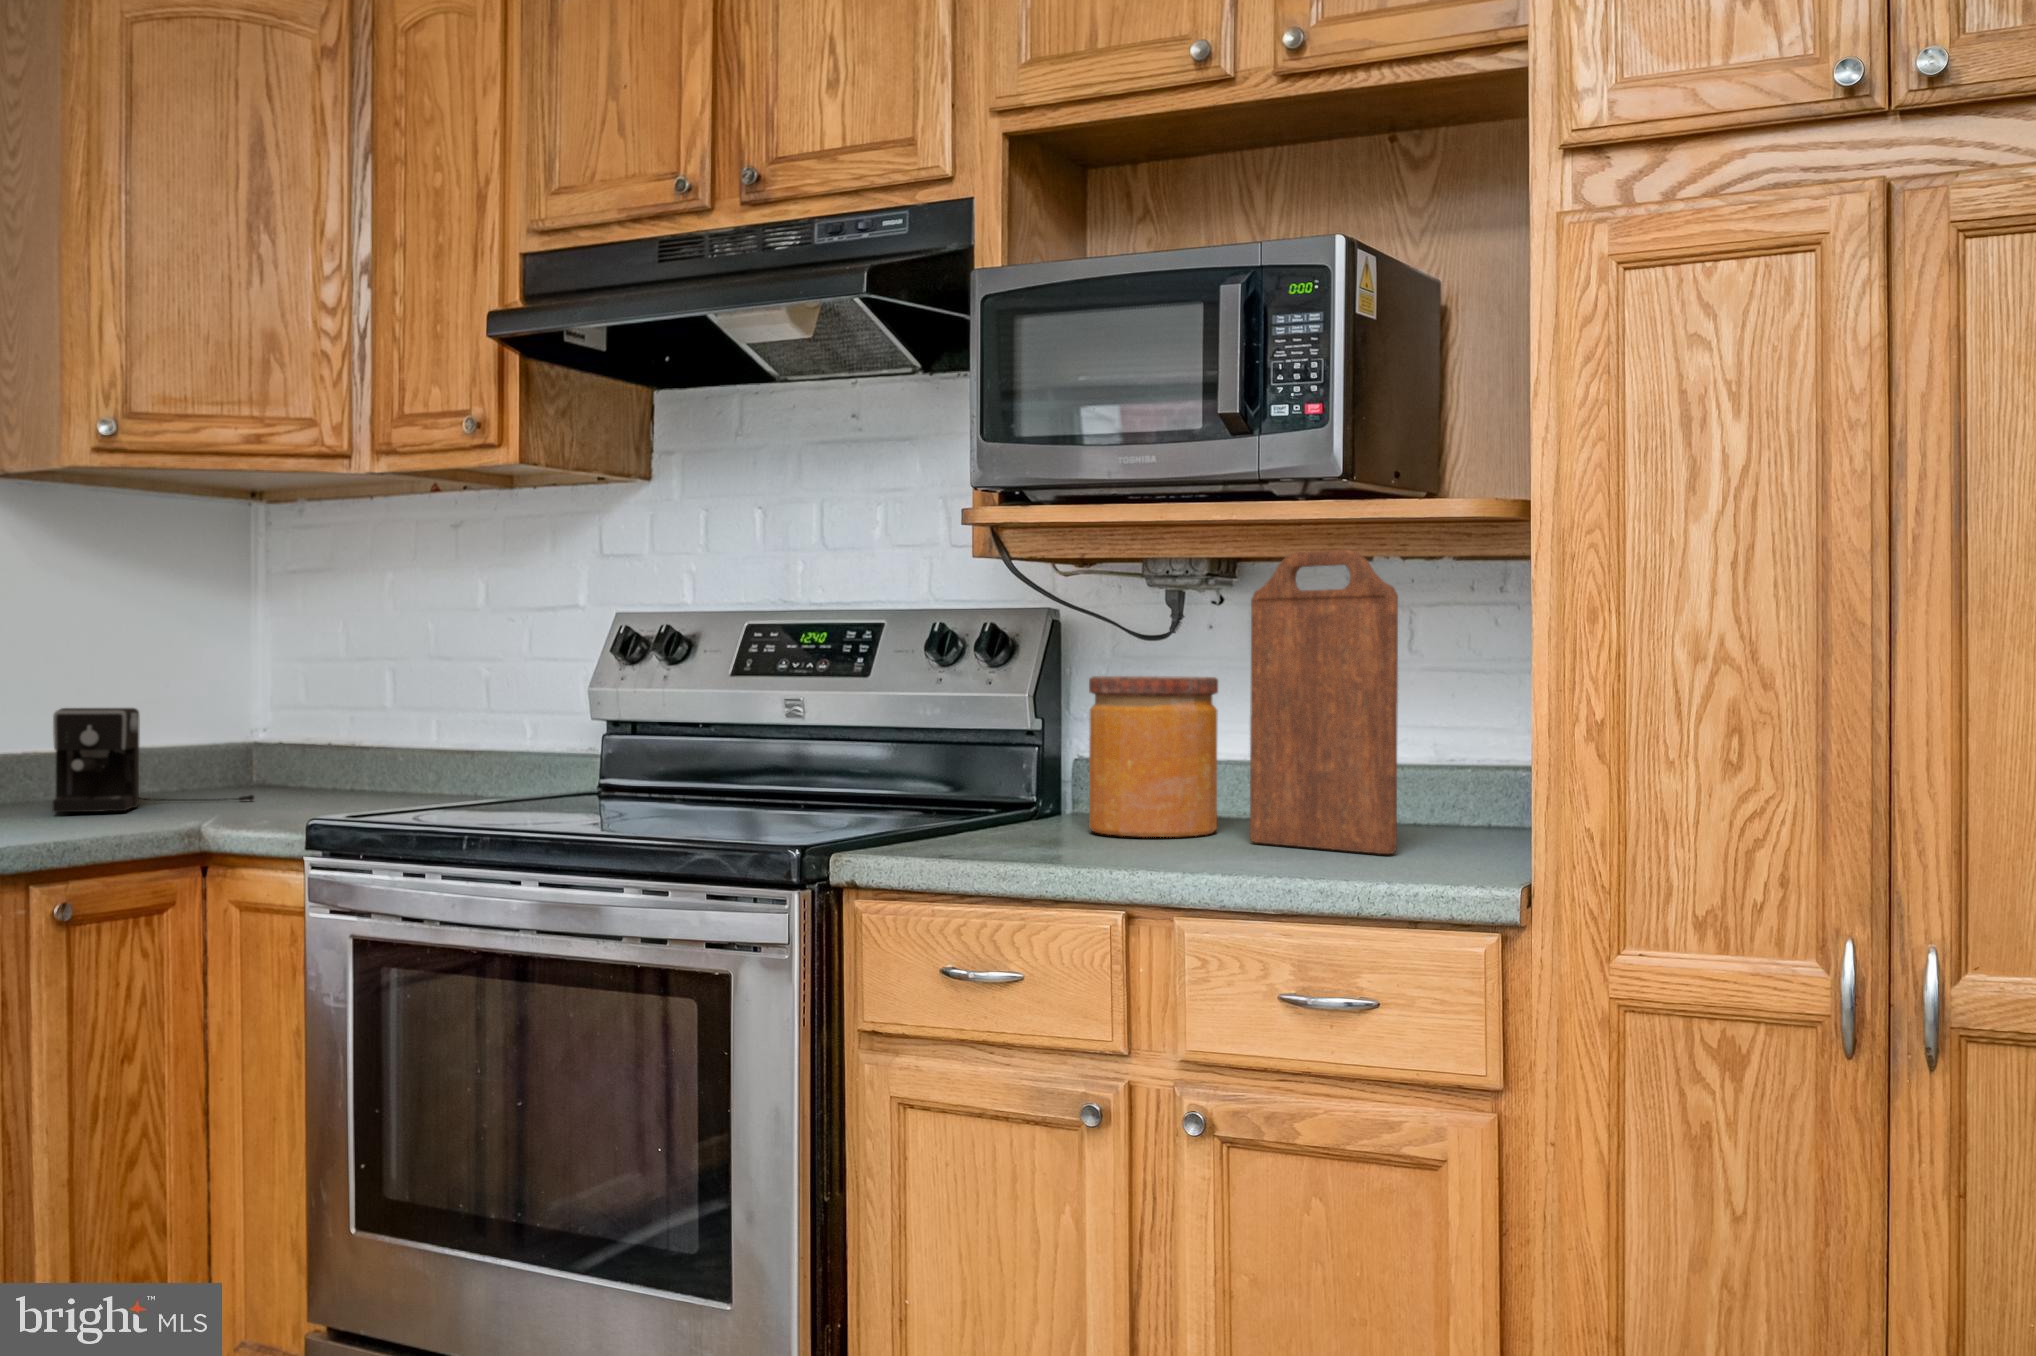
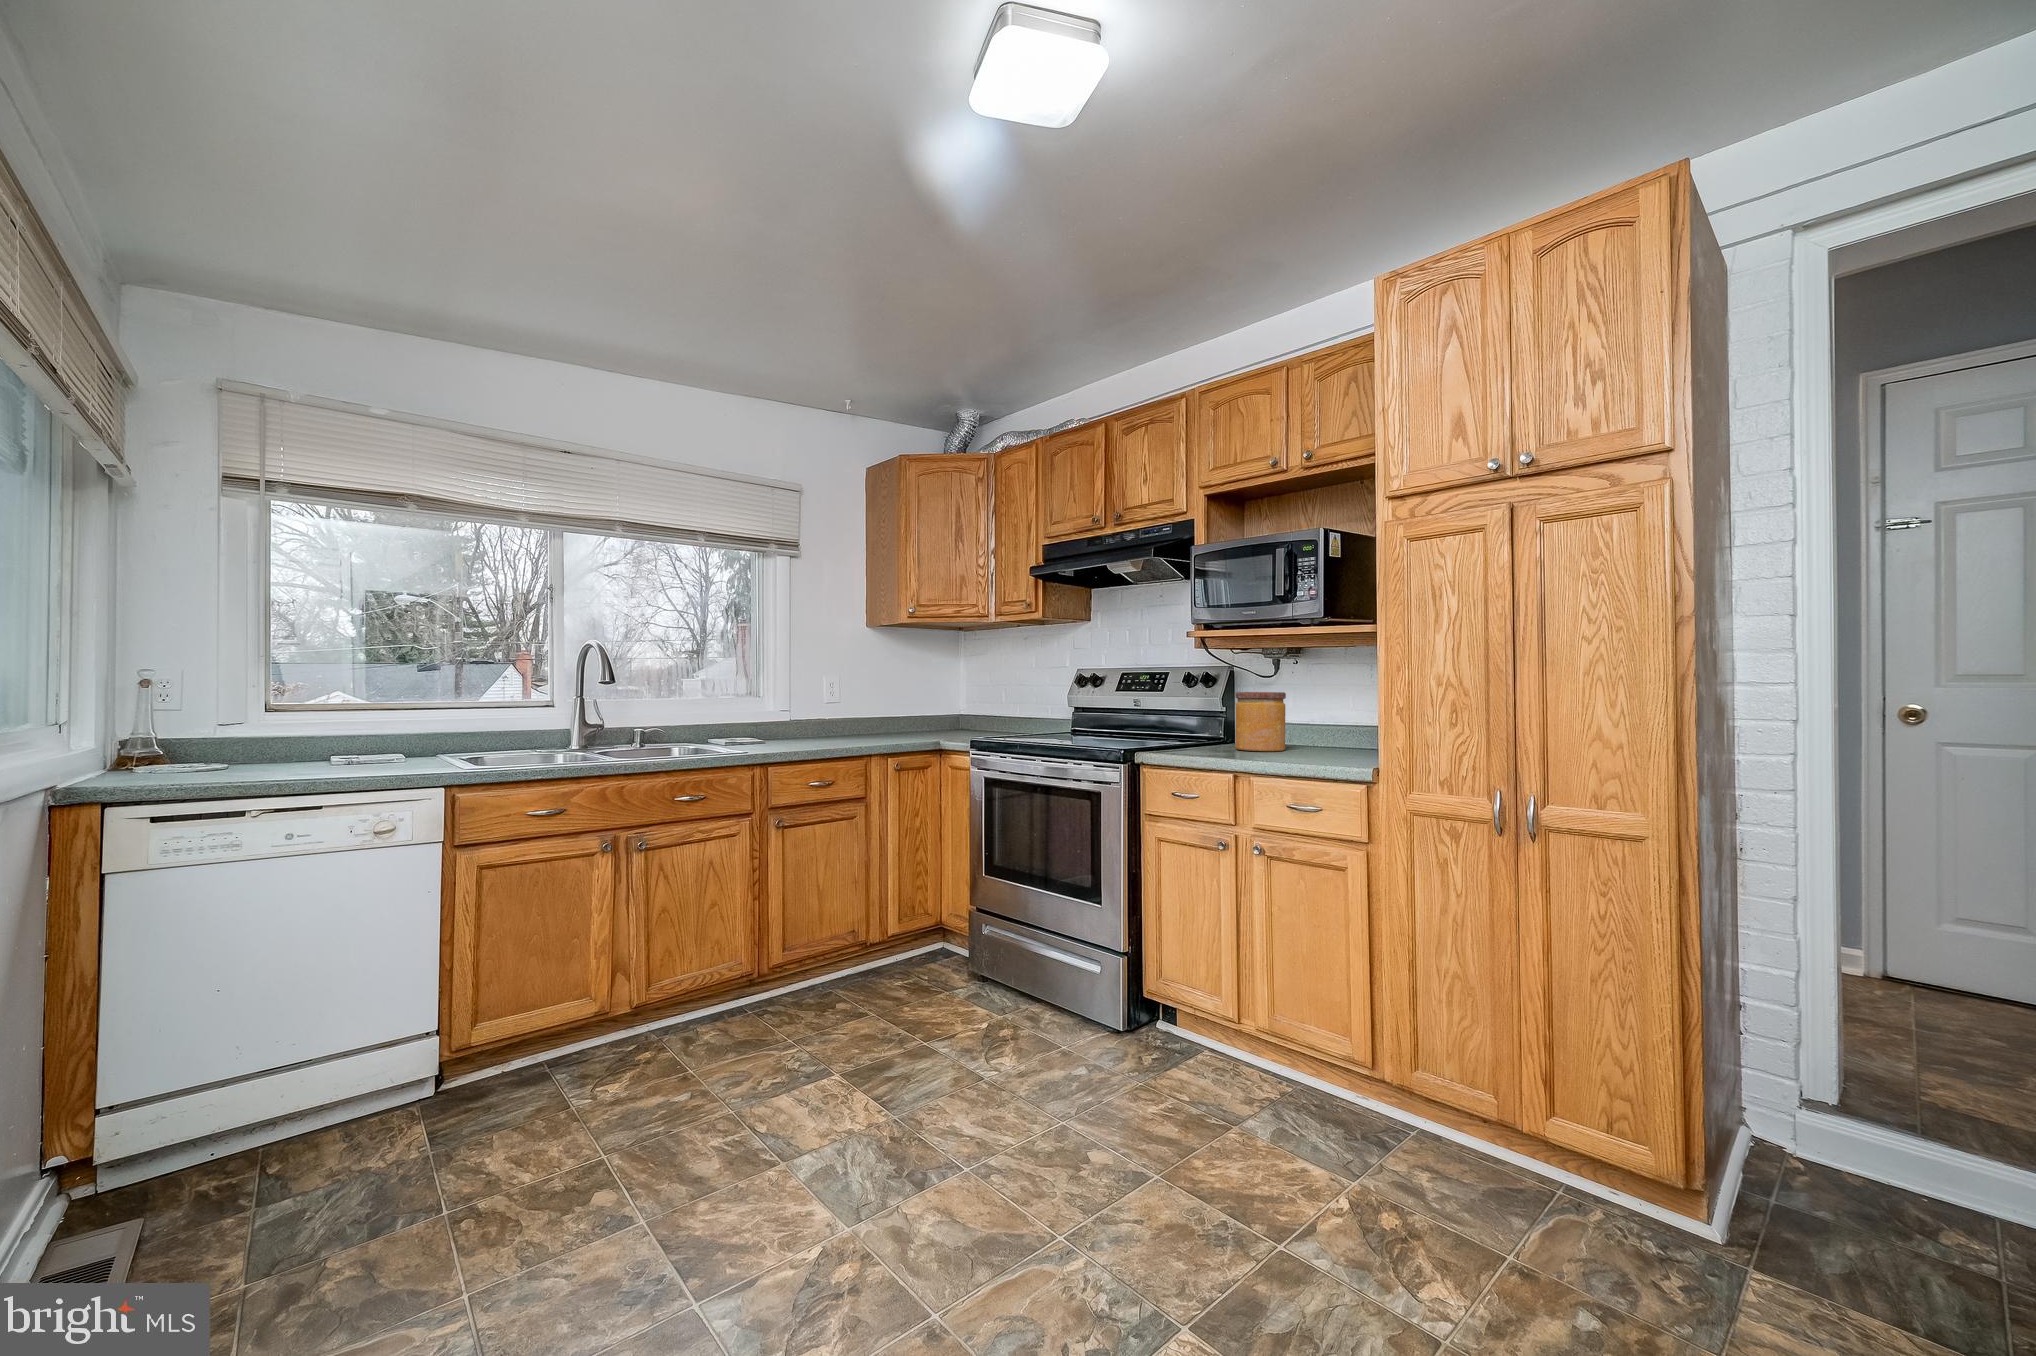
cutting board: present [1250,550,1398,854] -> none [1291,645,1343,758]
coffee maker: present [53,708,254,812] -> none [895,702,957,736]

